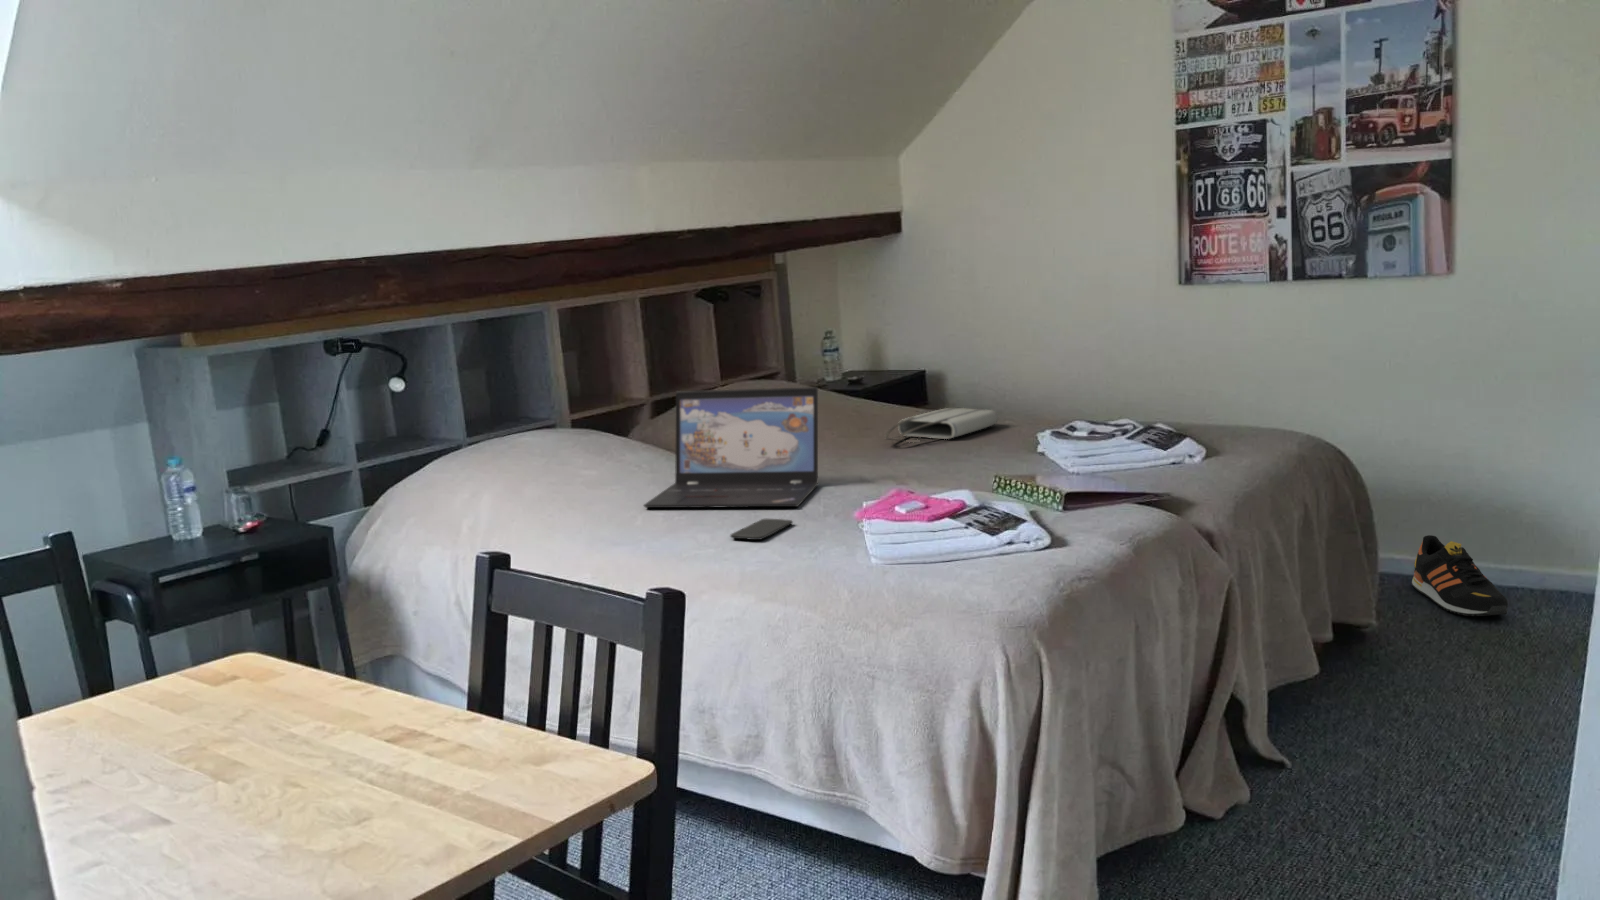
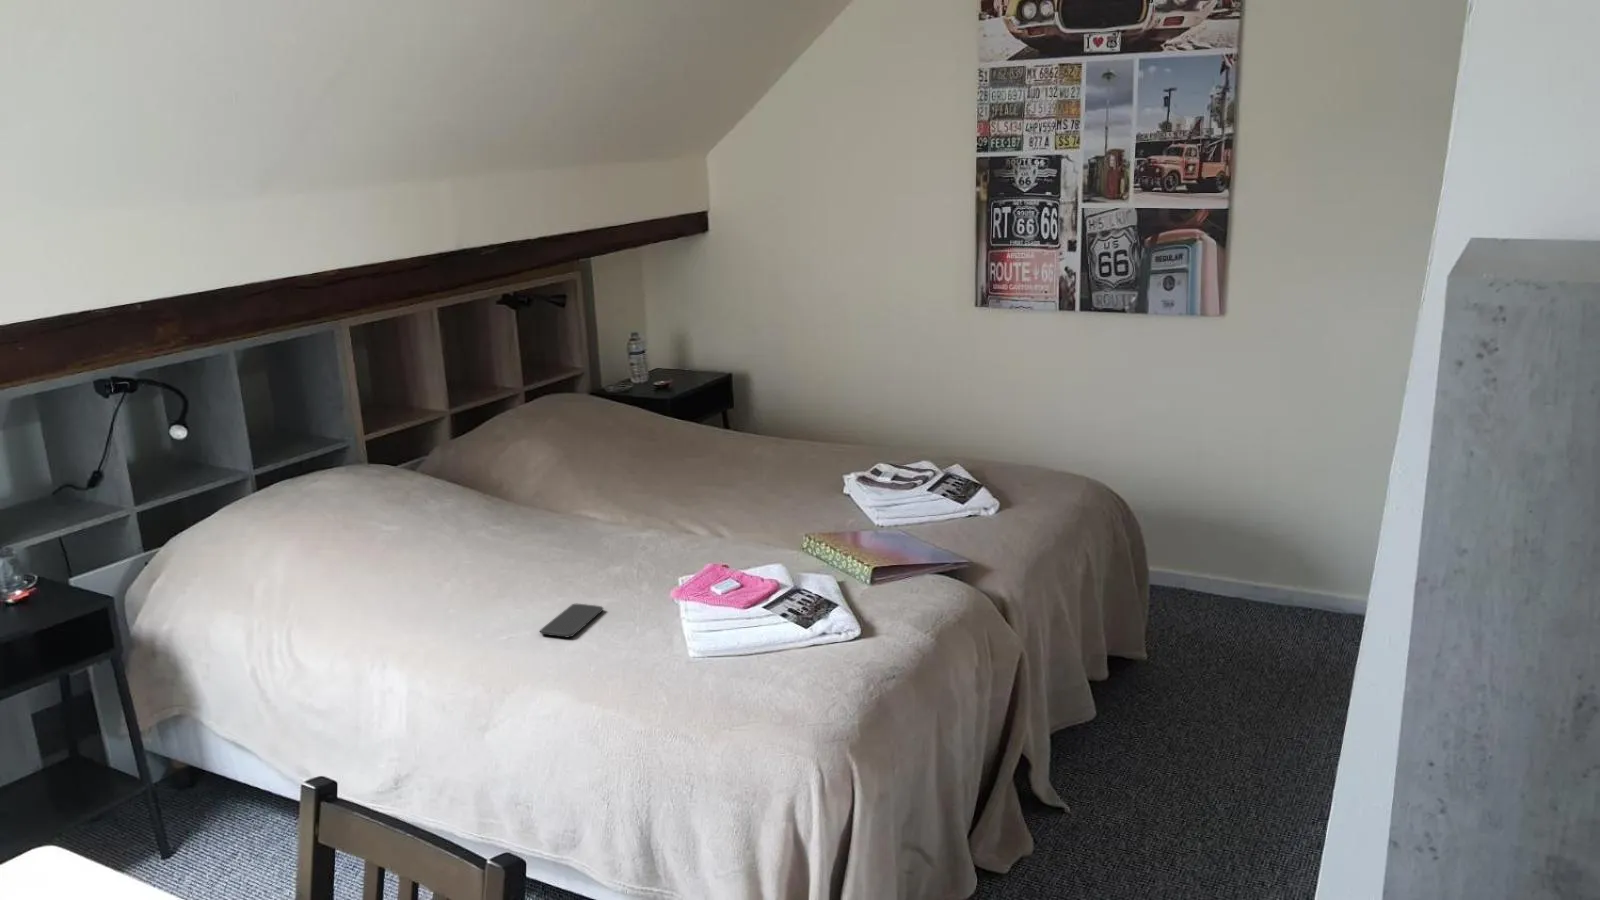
laptop: present [644,387,818,508] -> none [448,449,628,582]
tote bag: present [885,408,998,440] -> none [693,434,804,480]
shoe: present [1412,535,1508,616] -> none [1178,553,1260,636]

